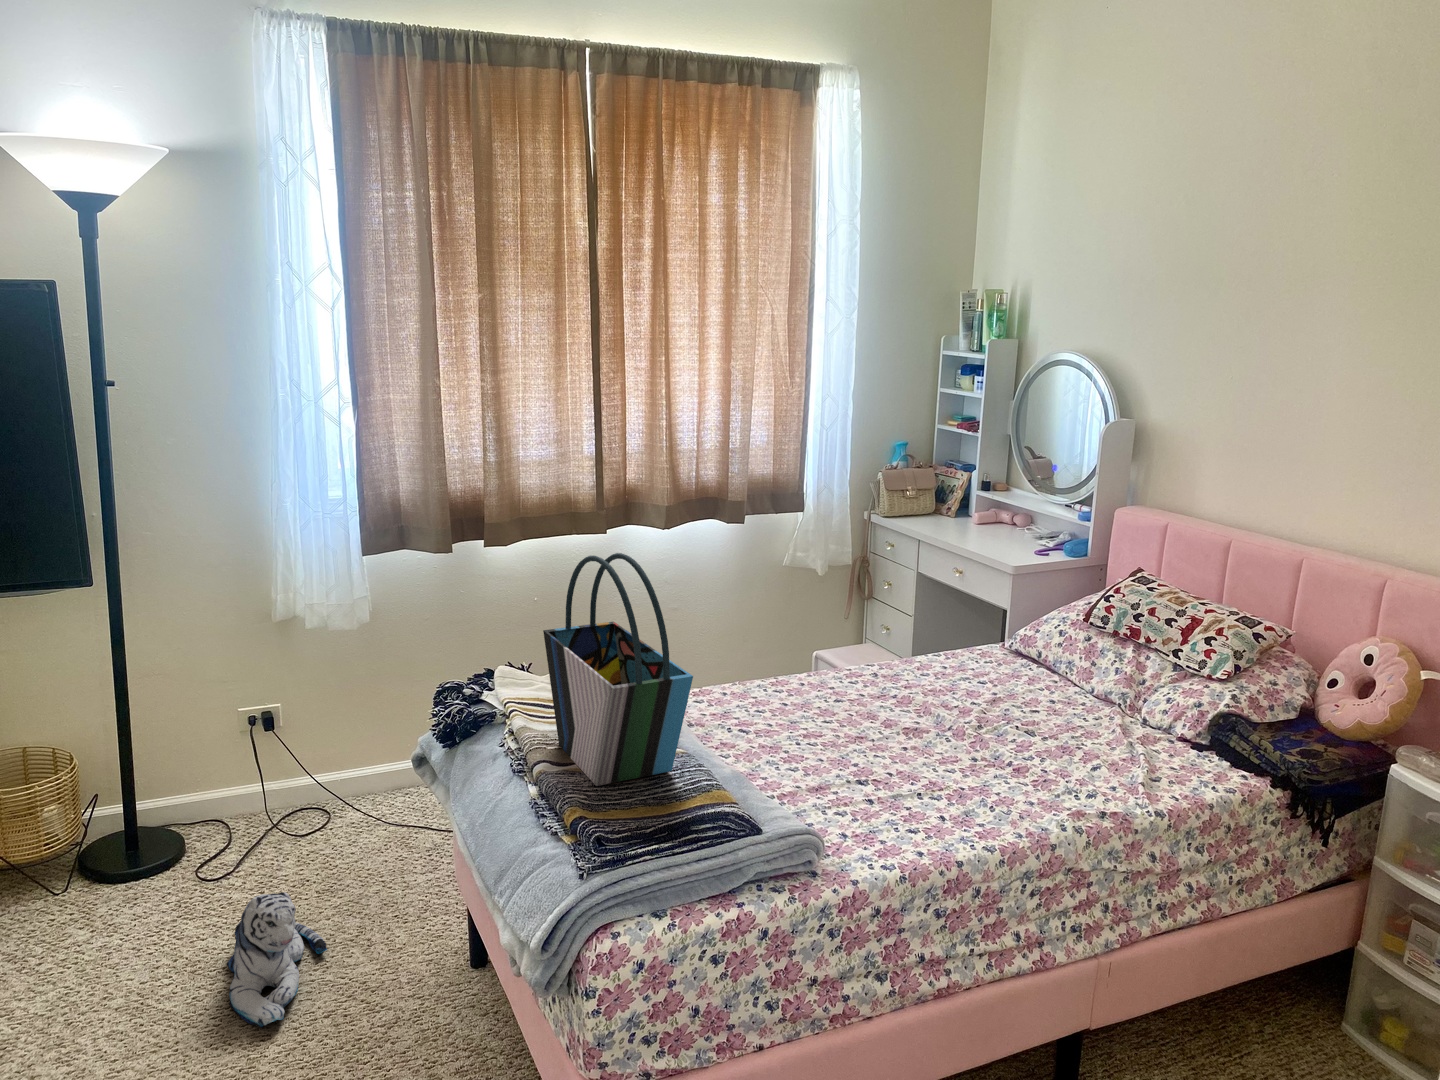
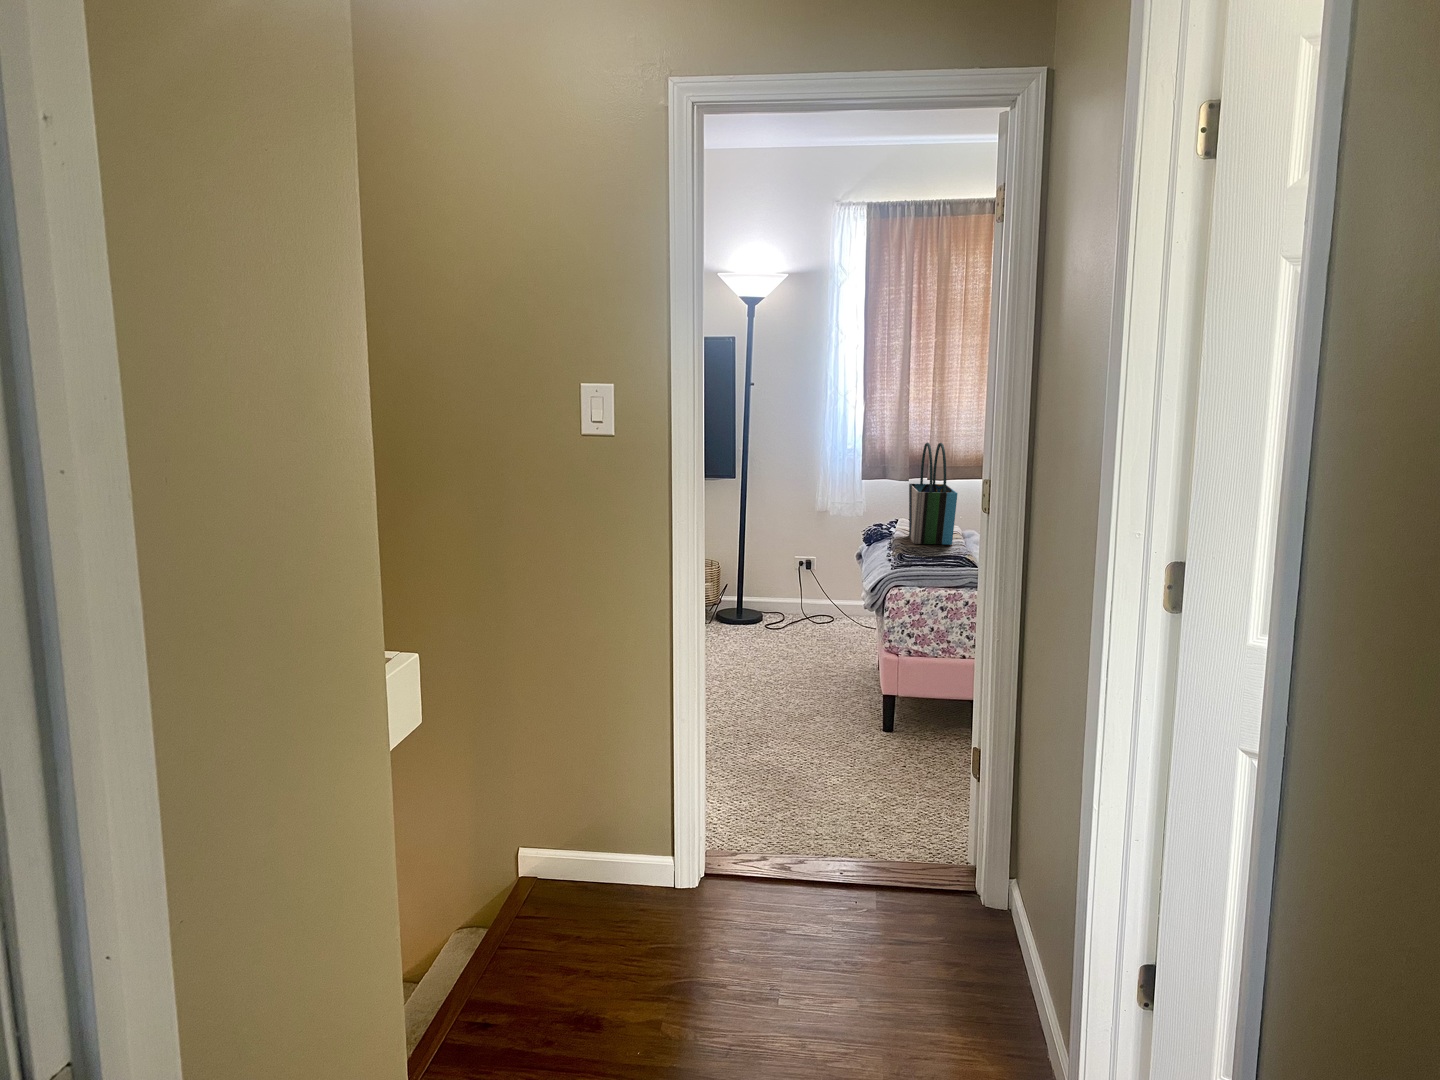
plush toy: present [227,892,327,1027] -> none [766,612,813,665]

